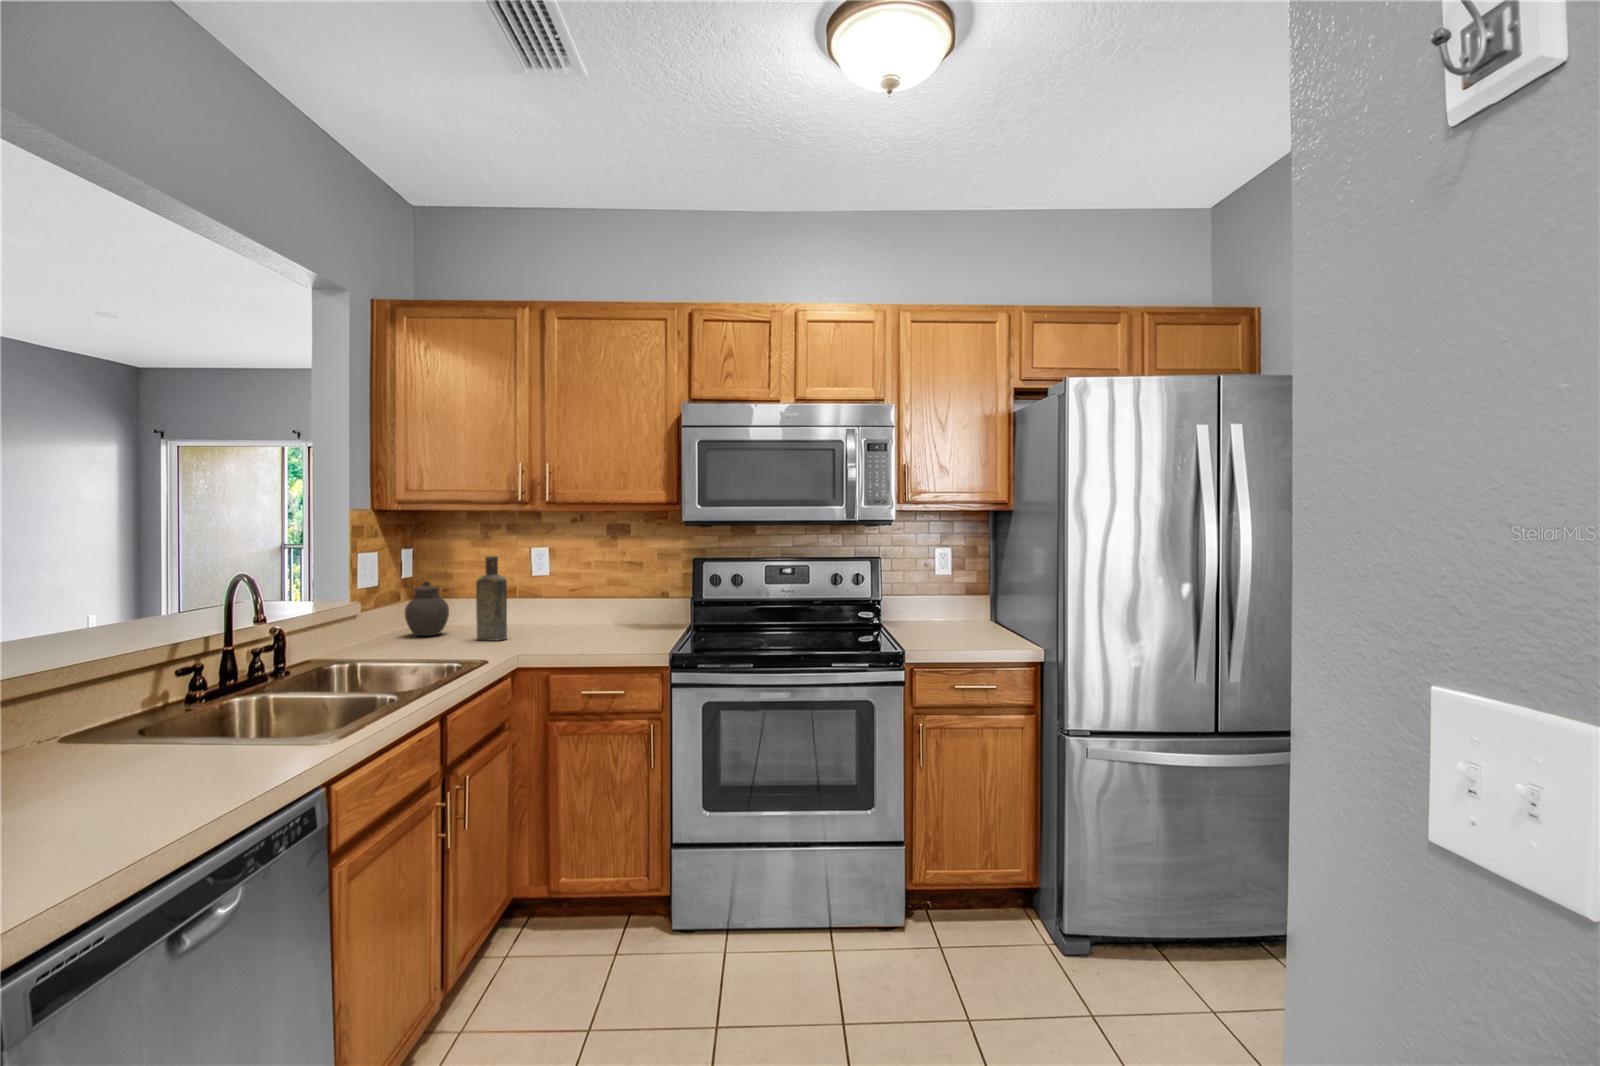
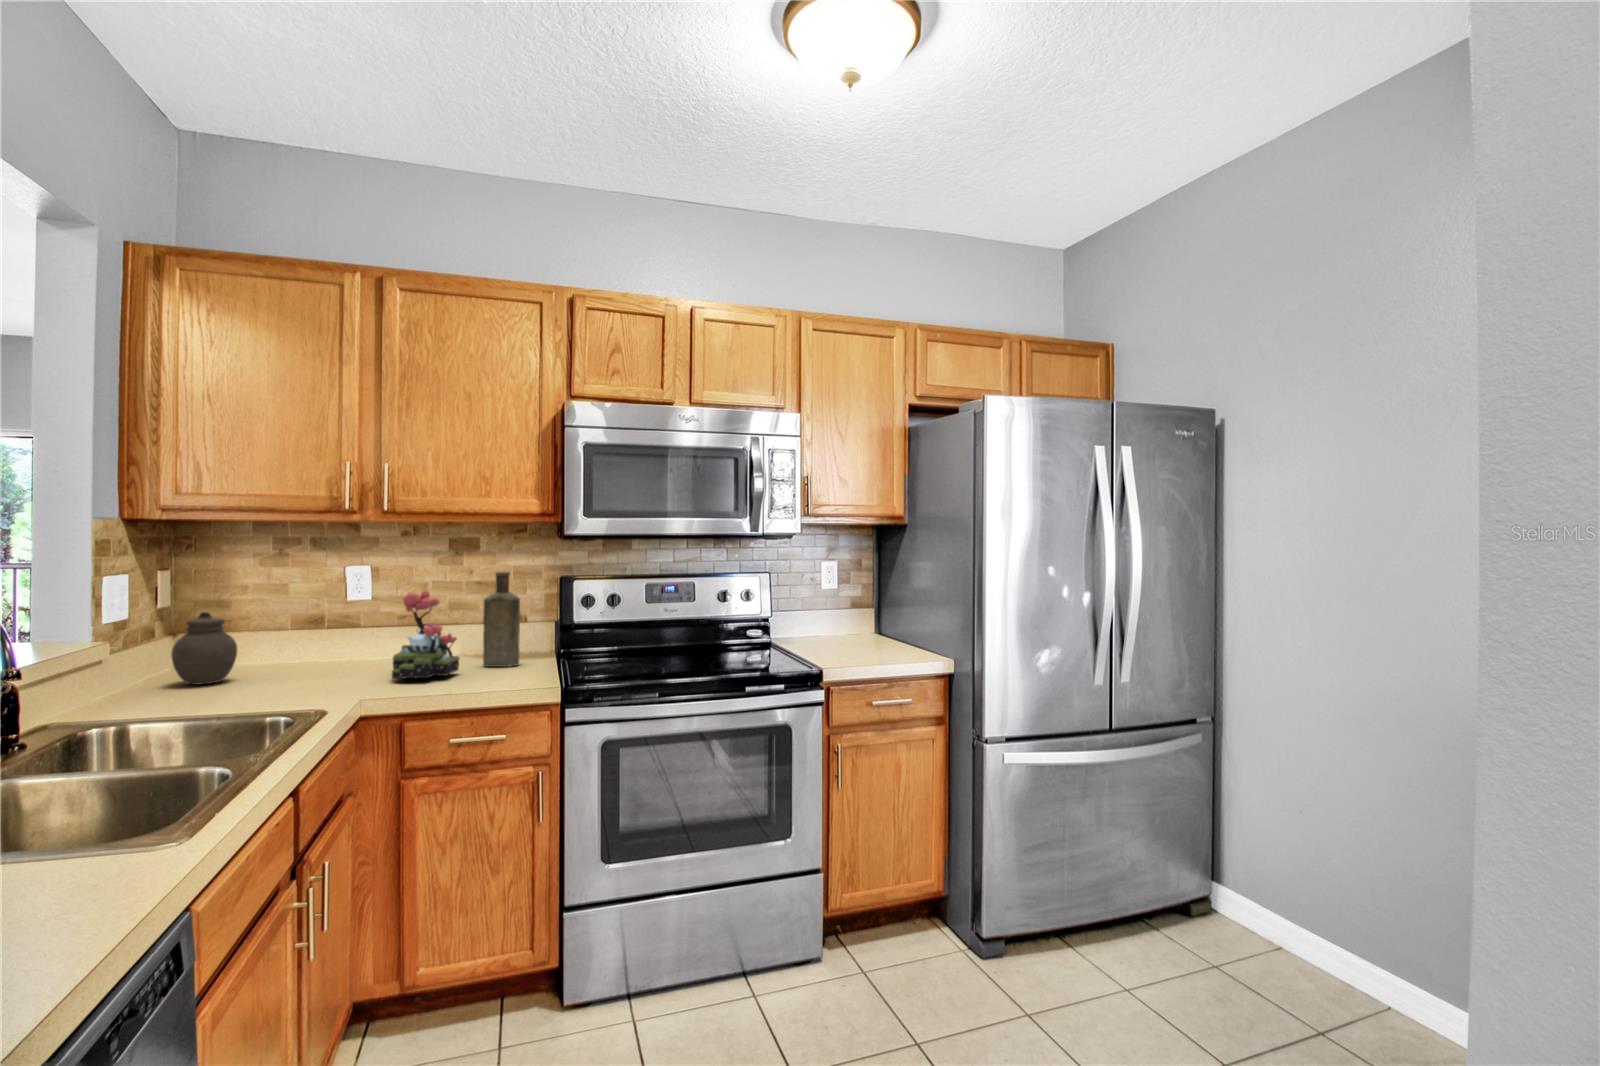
bottle: present [476,556,507,641] -> present [483,572,520,667]
plant: none [548,568,603,640] -> present [392,591,459,679]

